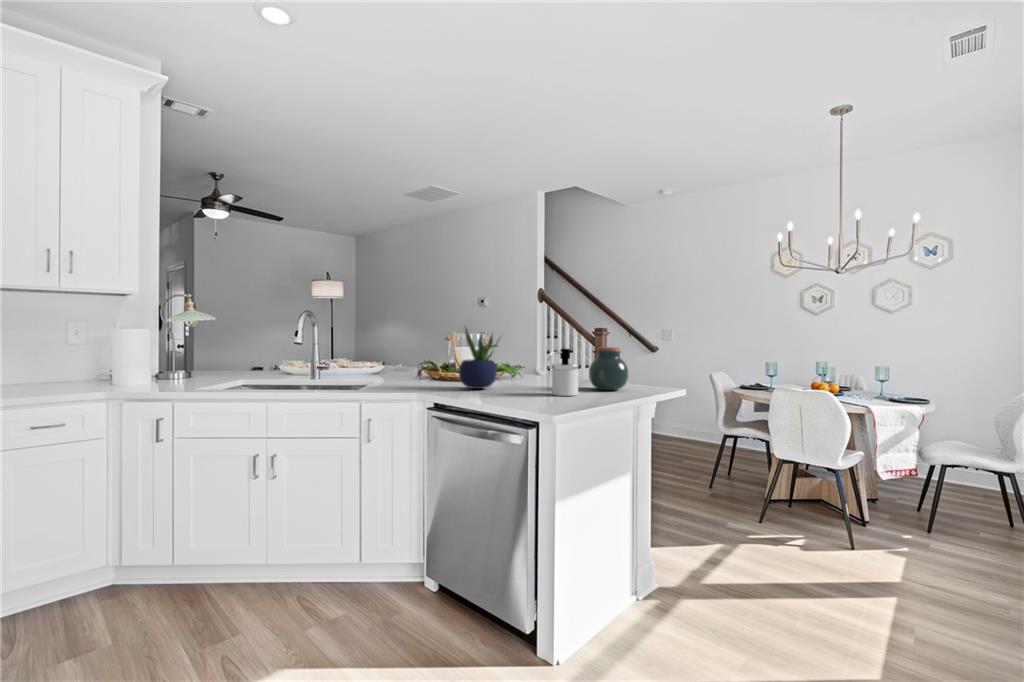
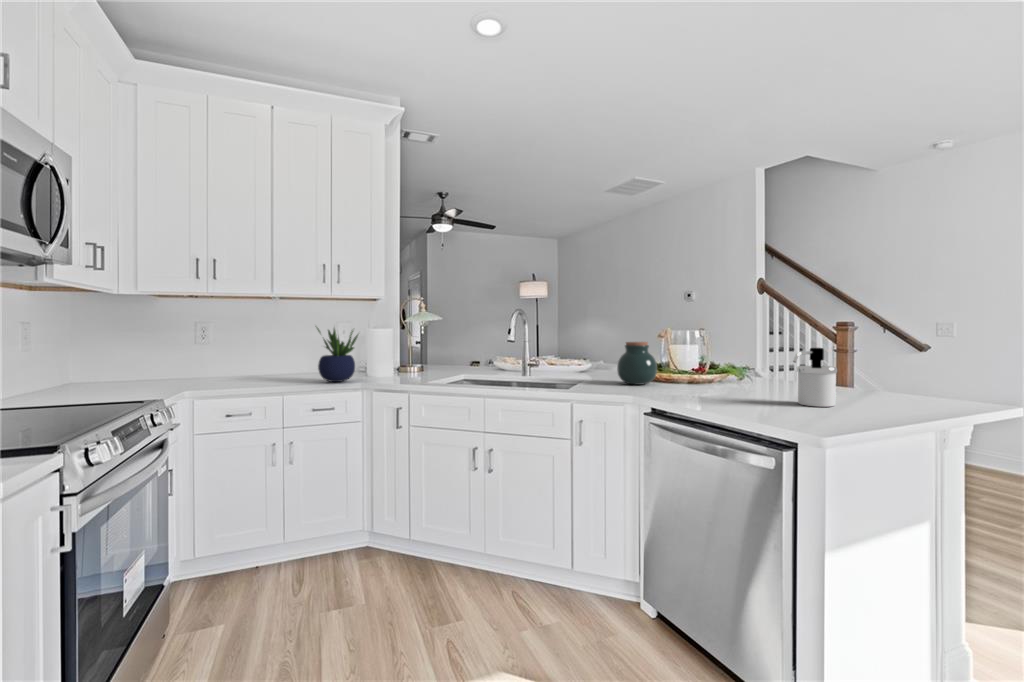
potted plant: present [459,328,499,389] -> present [317,328,358,382]
jar: present [589,347,628,390] -> present [617,342,657,385]

